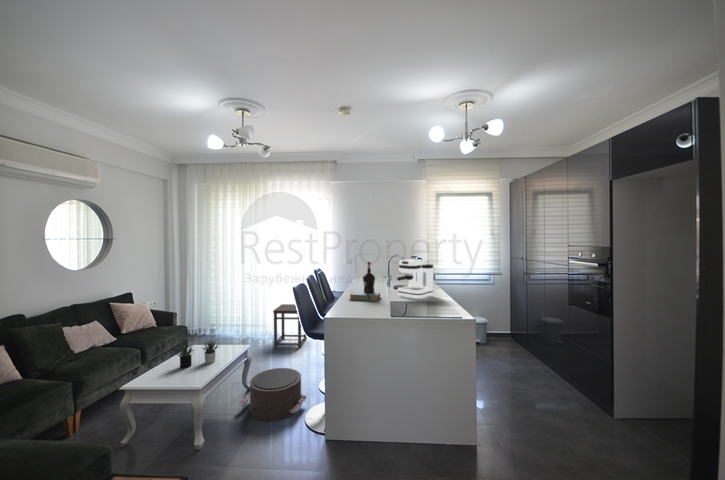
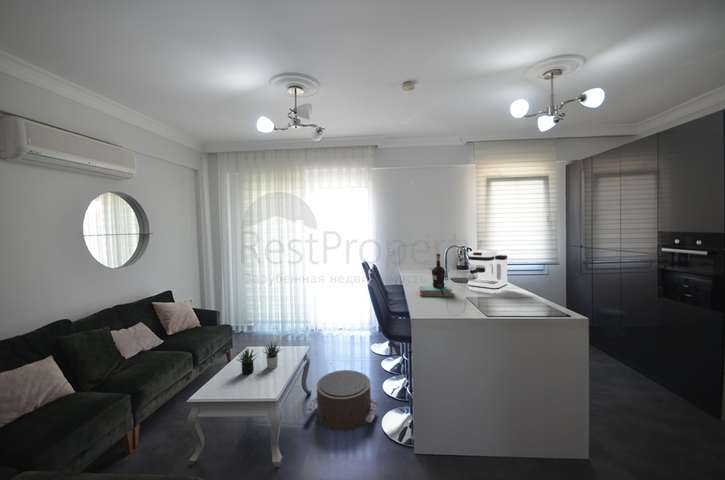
side table: present [273,304,307,348] -> none [317,299,350,344]

